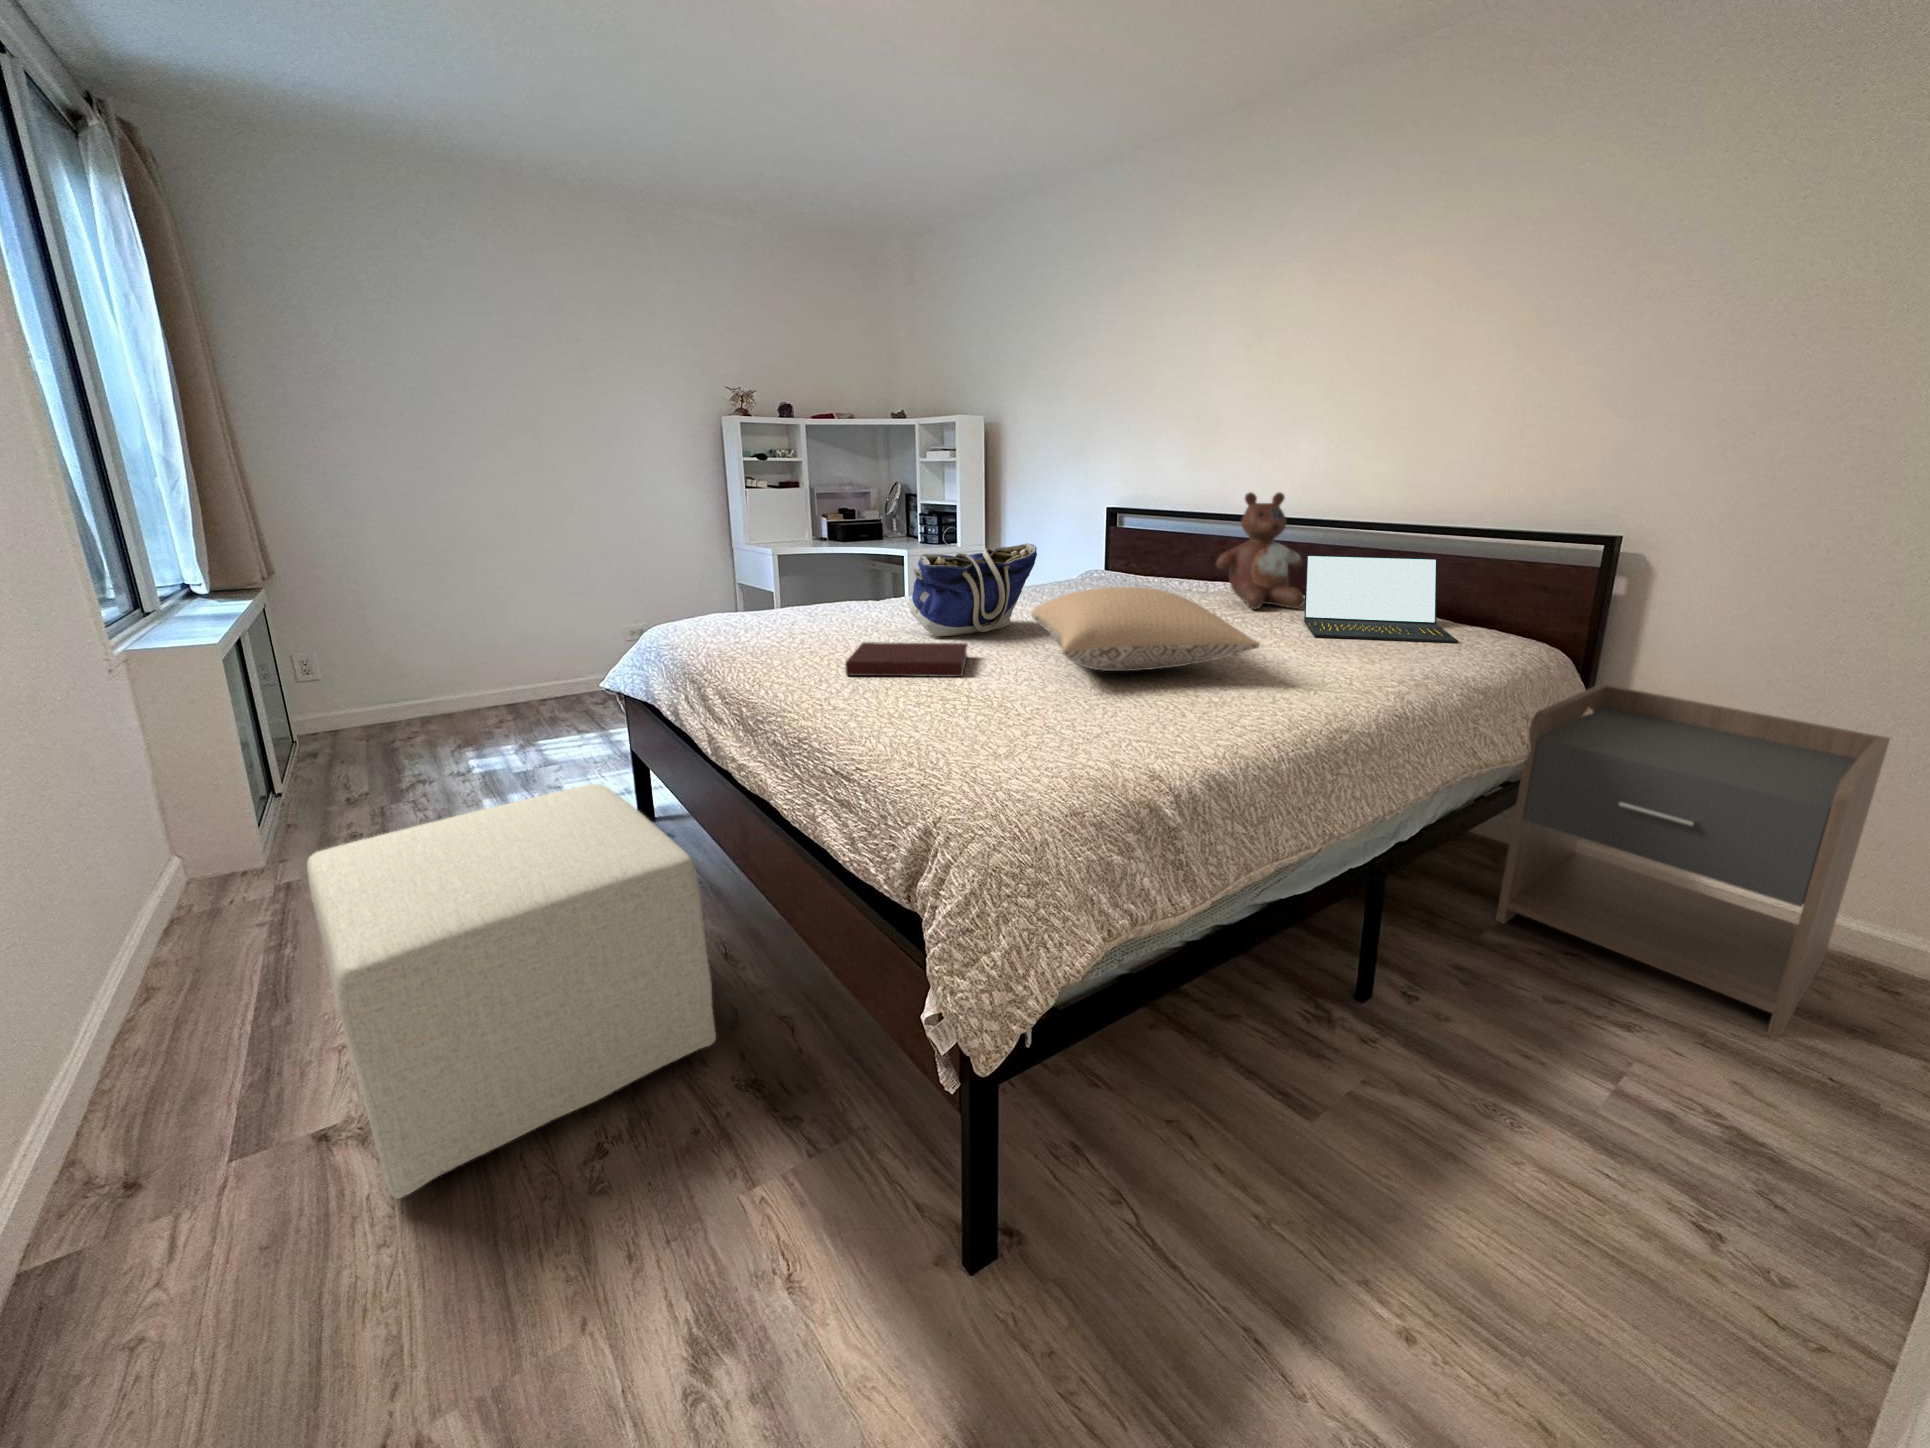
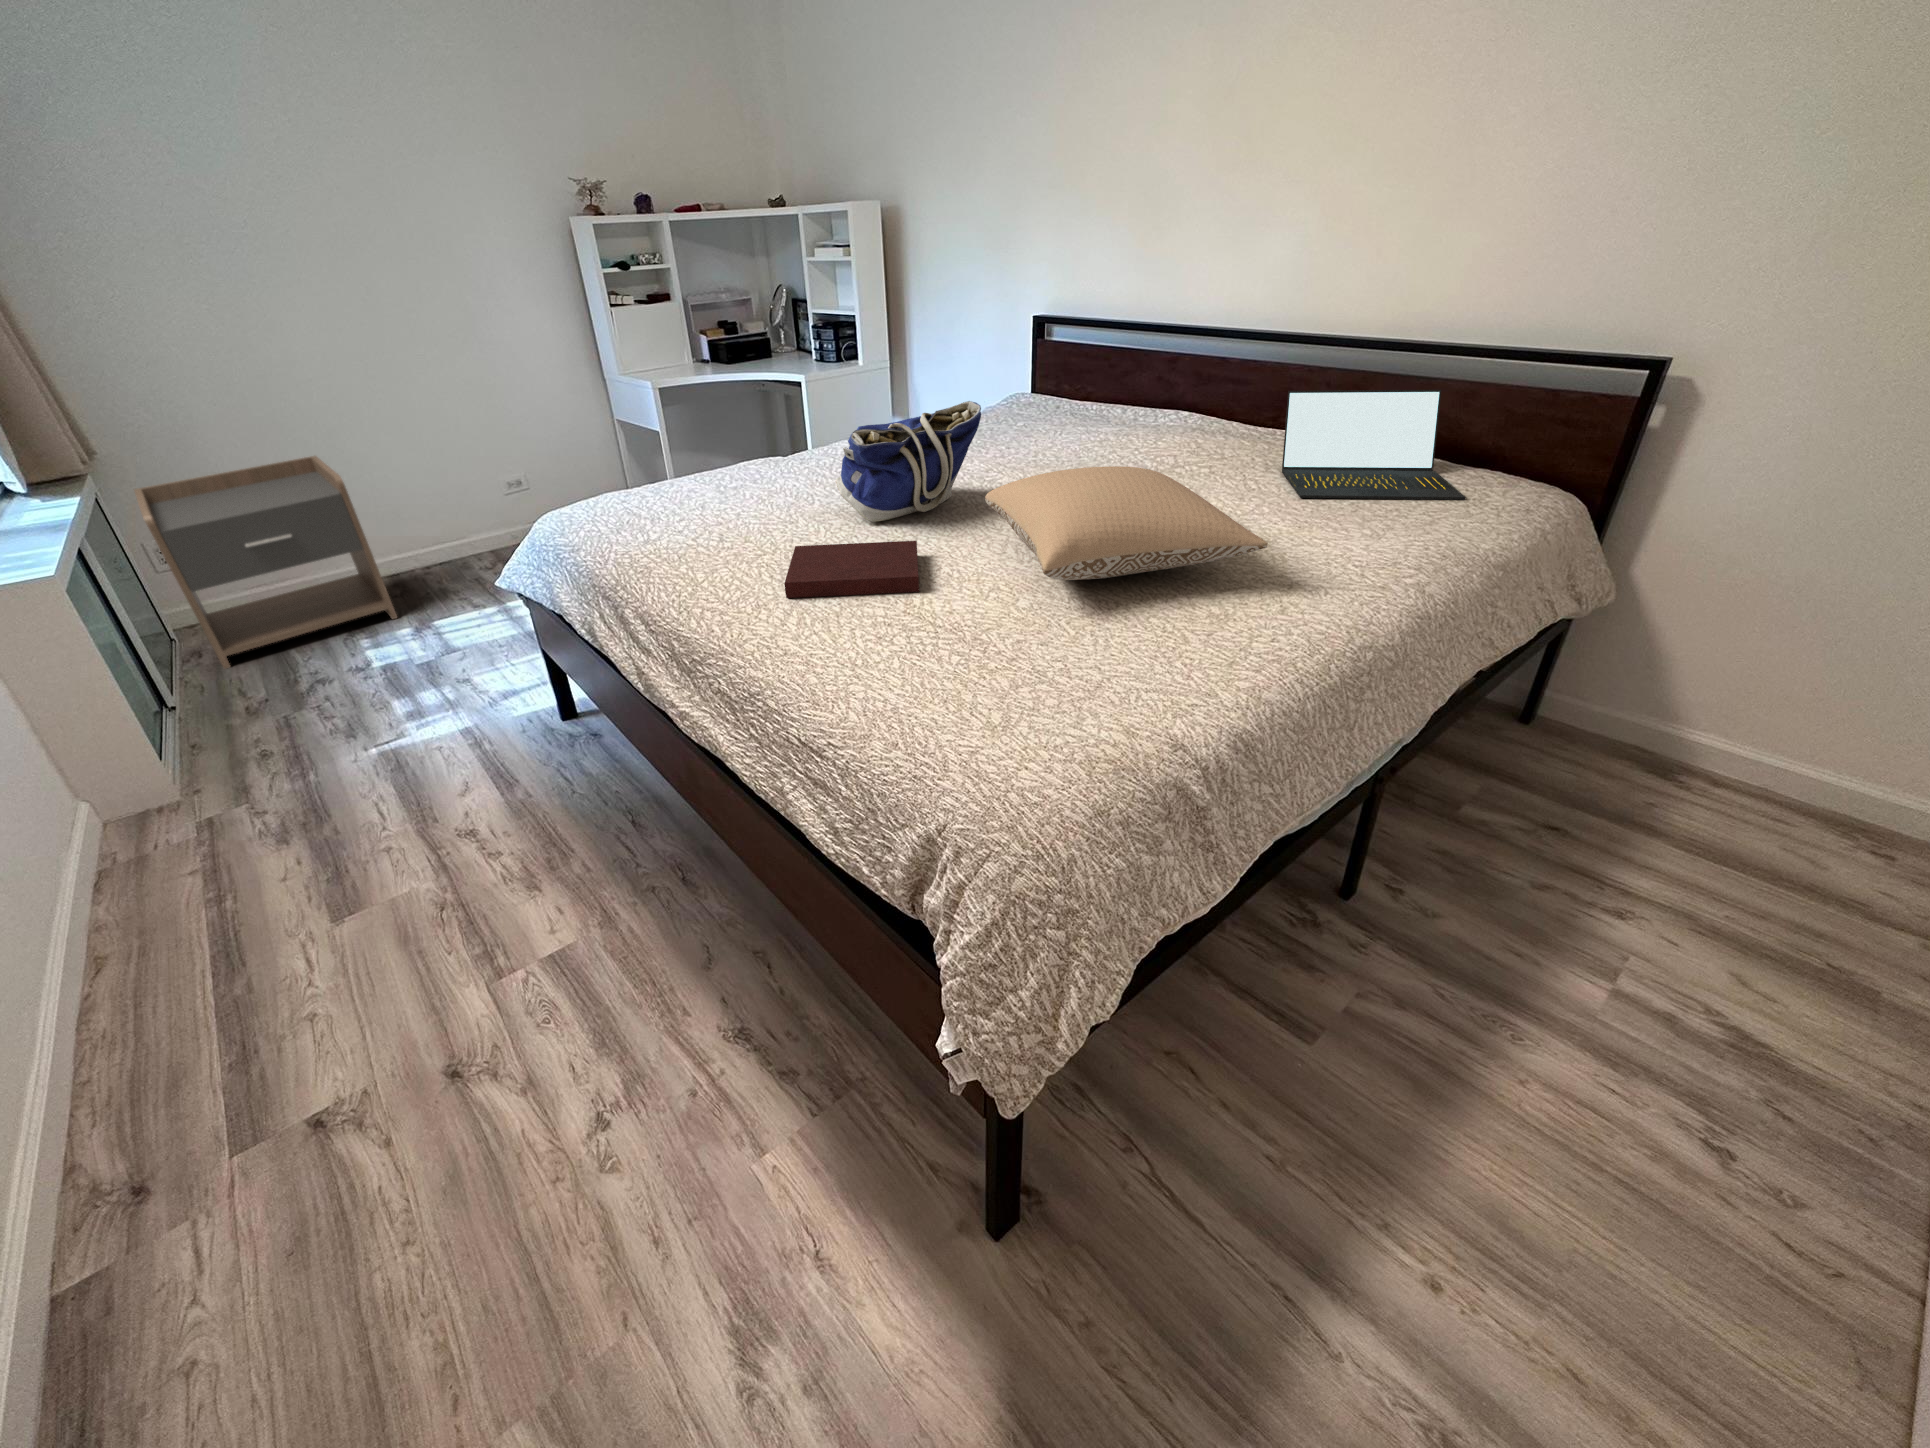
stuffed bear: present [1216,492,1305,609] -> none [1174,307,1277,453]
nightstand: present [1496,684,1890,1036] -> present [134,456,397,669]
ottoman: present [307,784,716,1199] -> none [226,729,695,1201]

